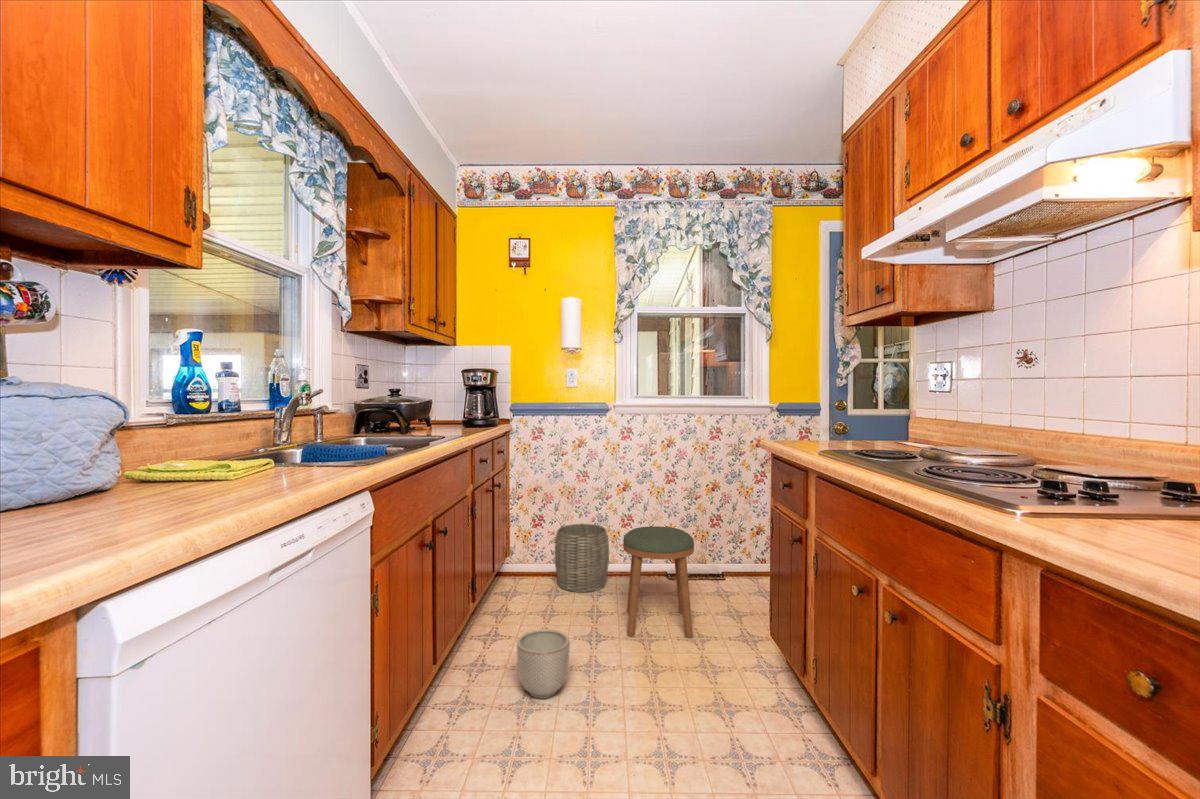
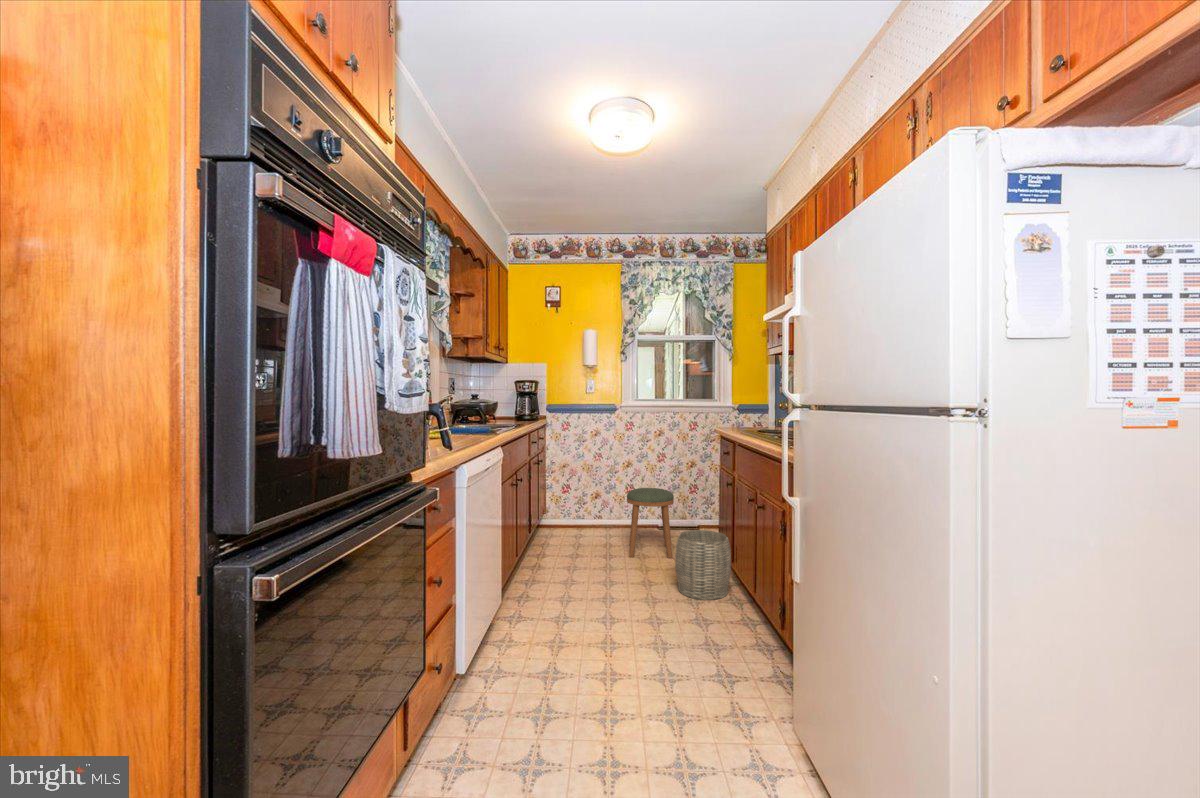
woven basket: present [555,524,609,592] -> present [675,530,731,600]
planter: present [517,629,570,699] -> none [562,544,594,582]

